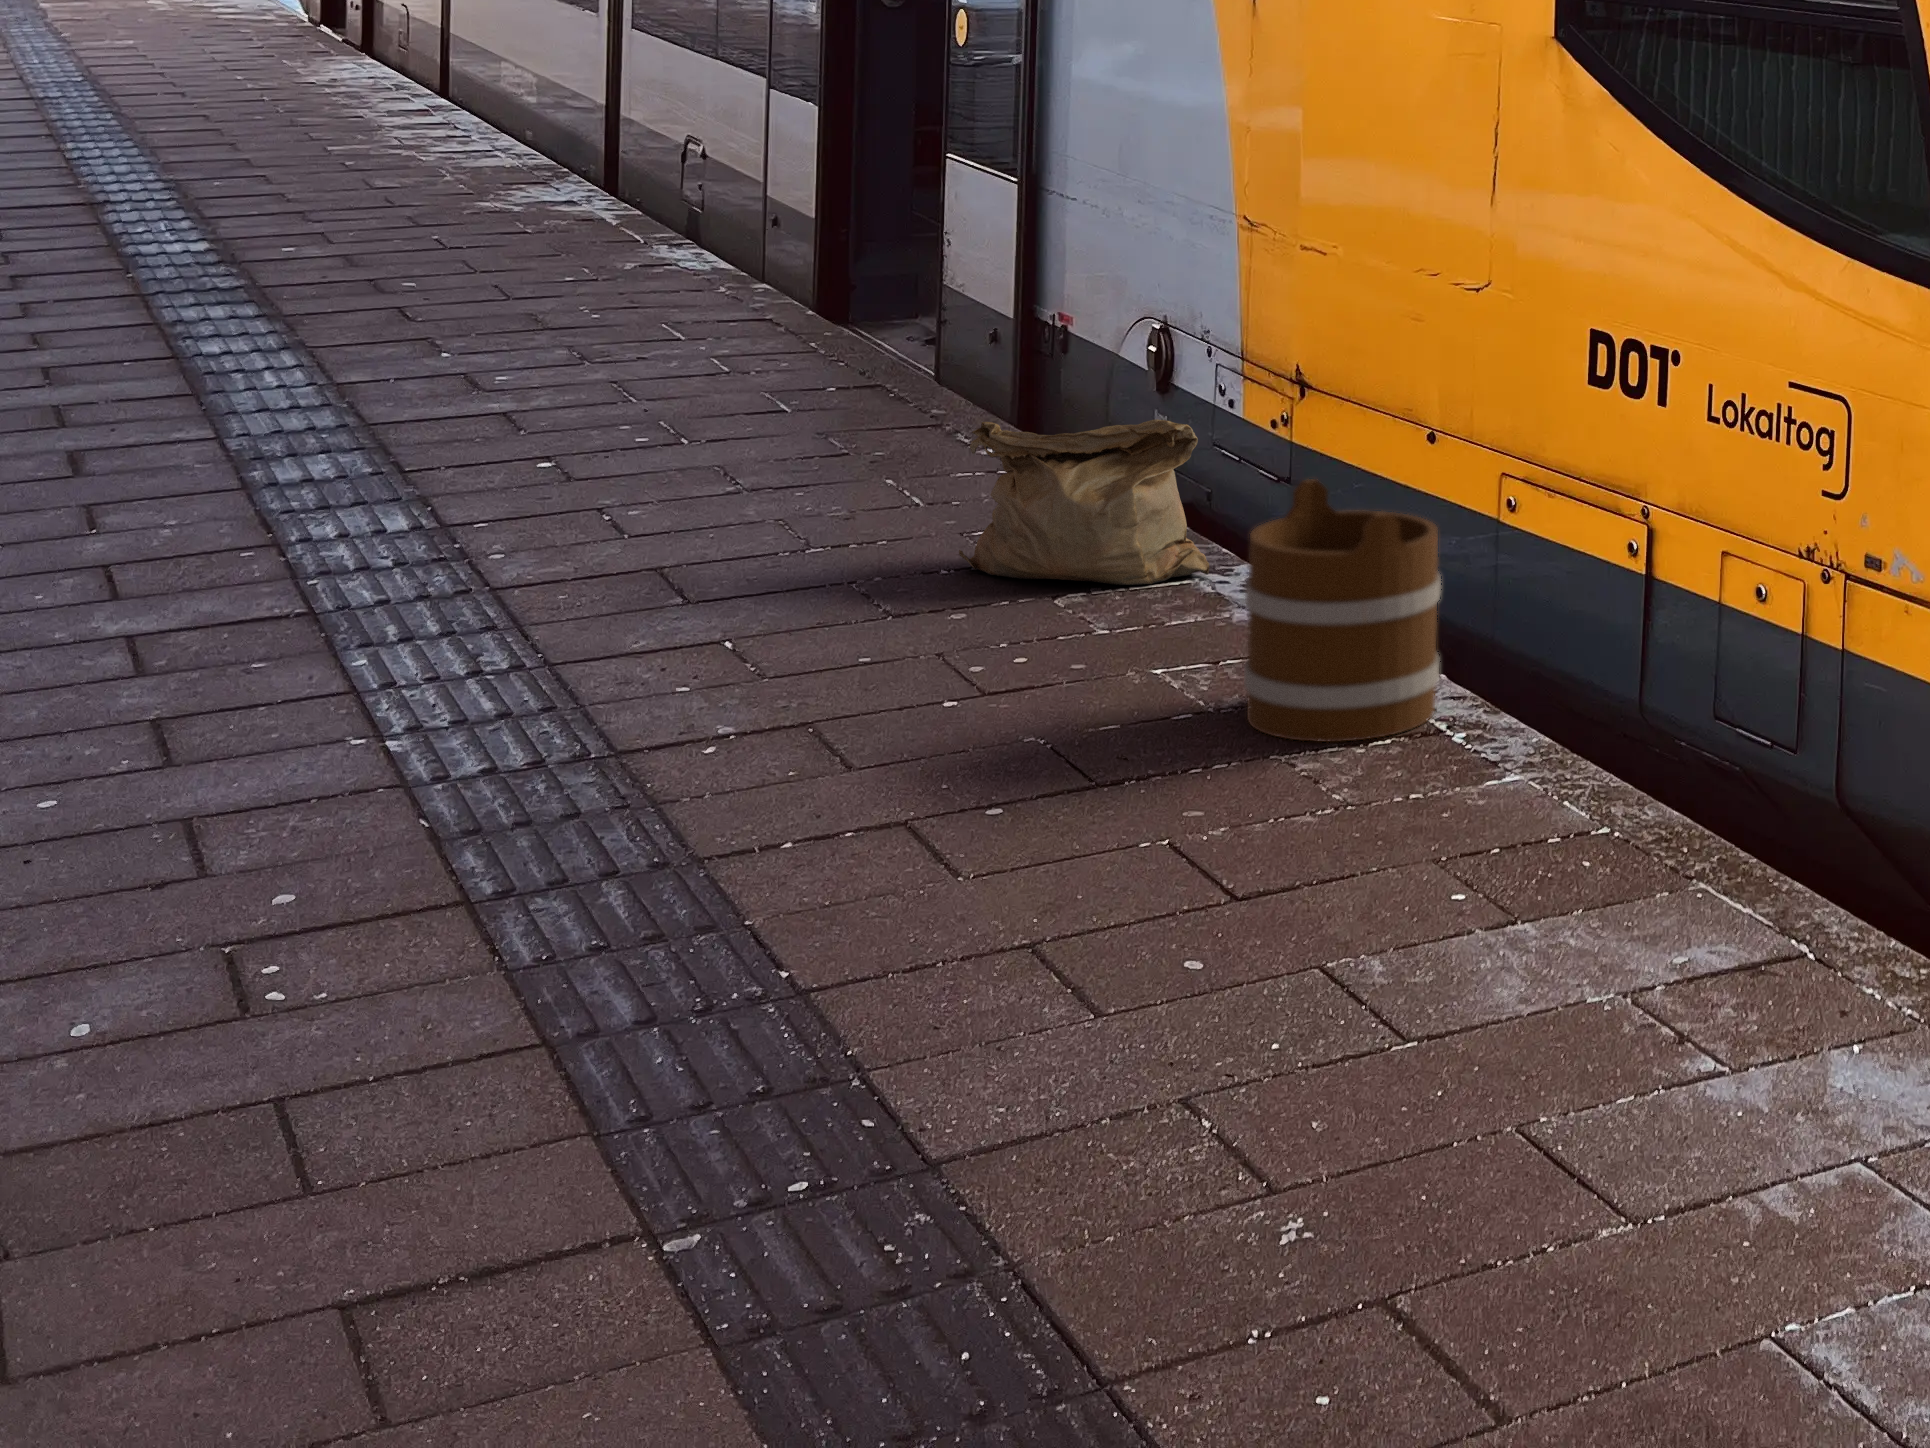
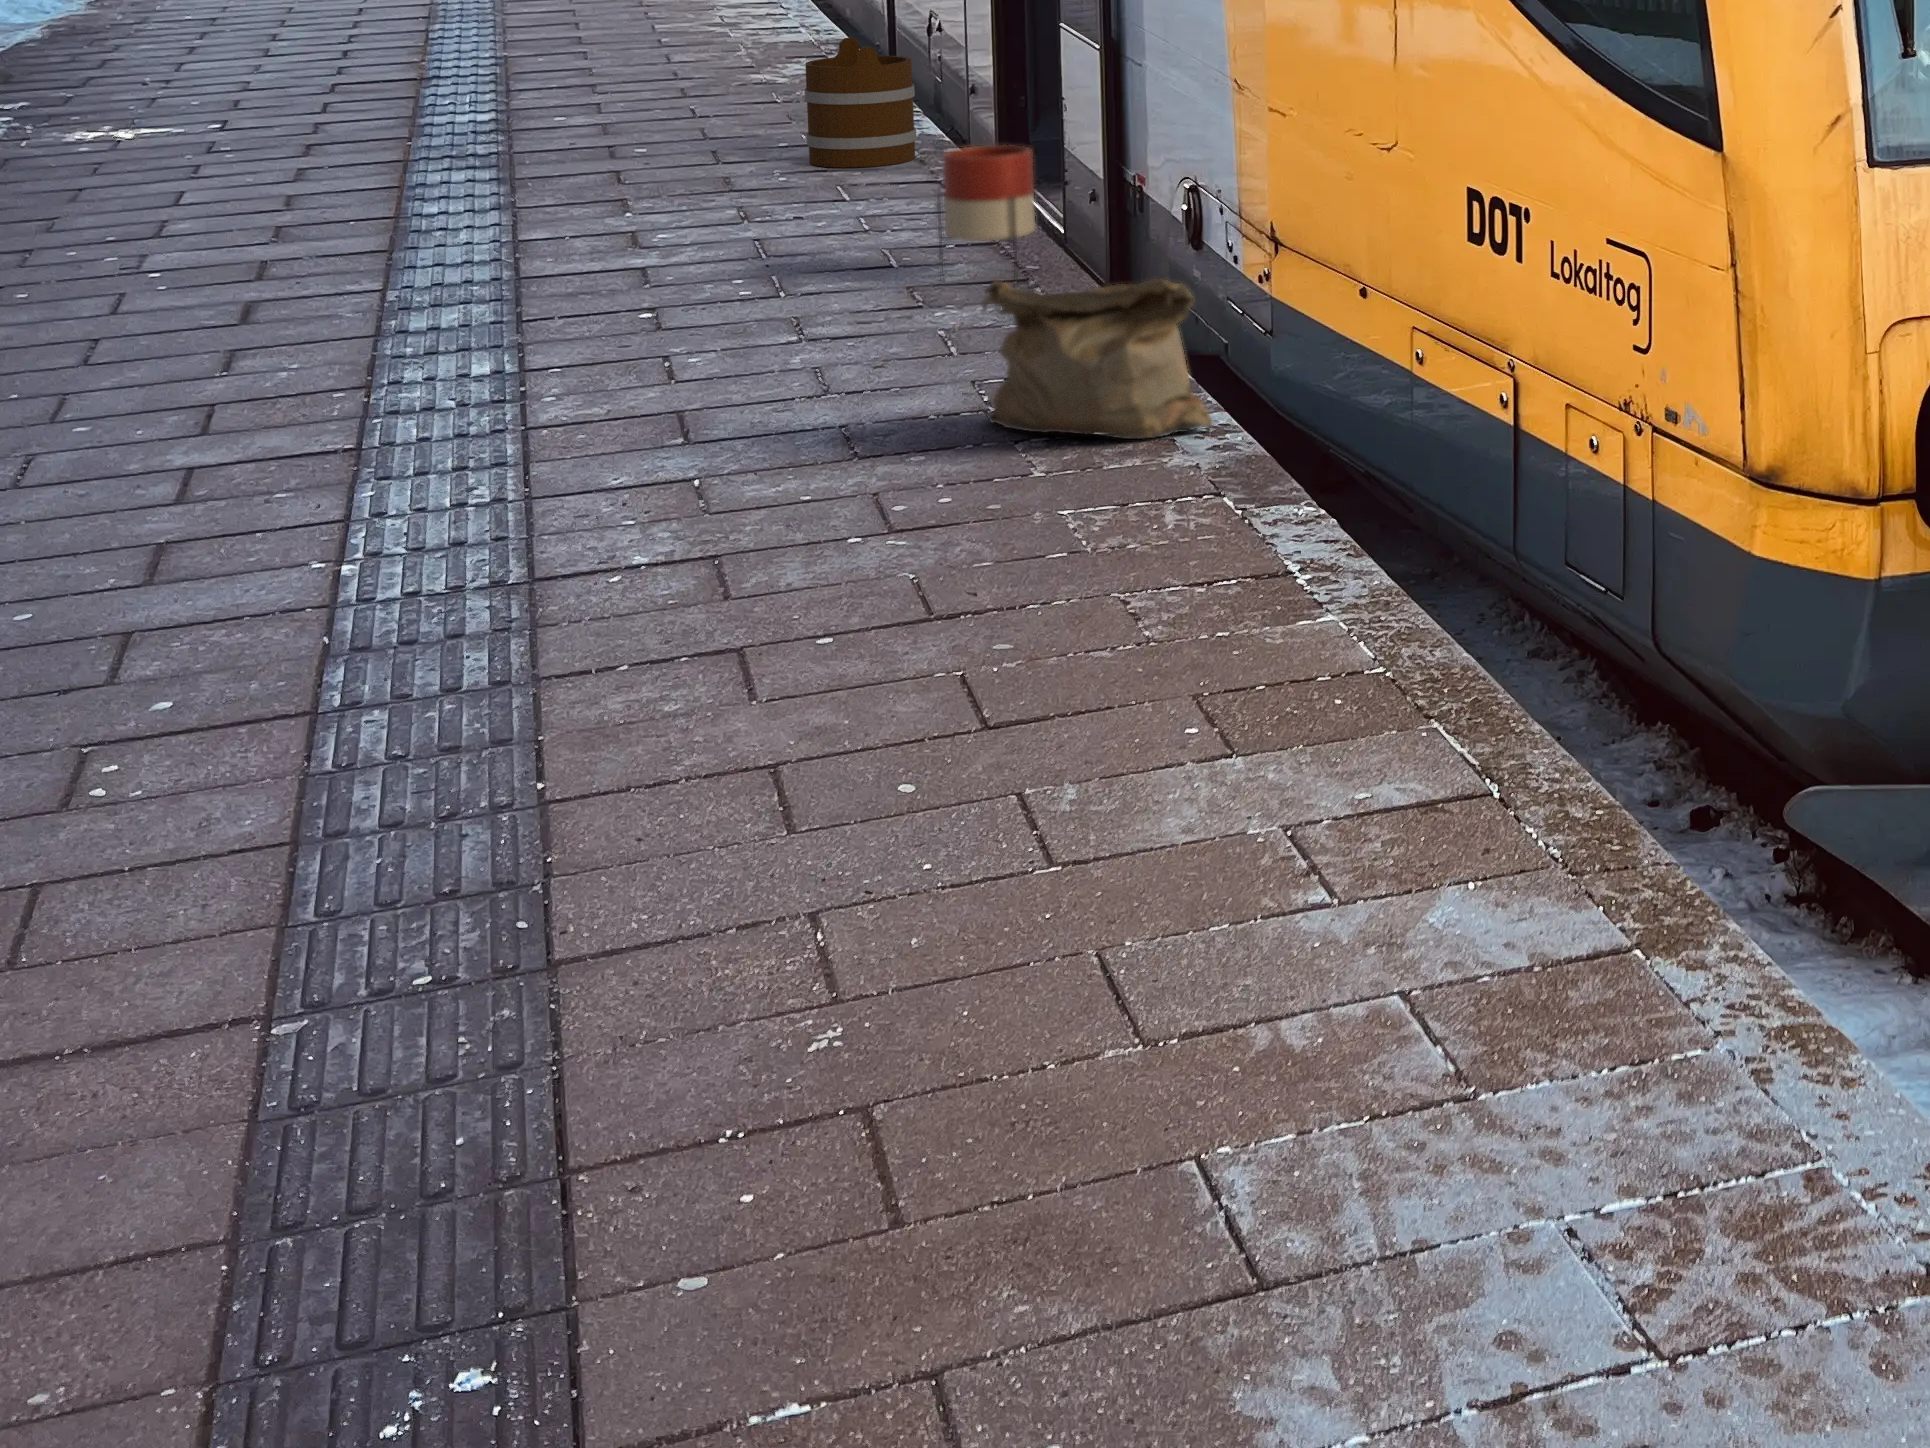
planter: none [846,278,947,422] -> present [938,145,1035,283]
bucket: present [1244,479,1441,742] -> present [805,38,916,167]

